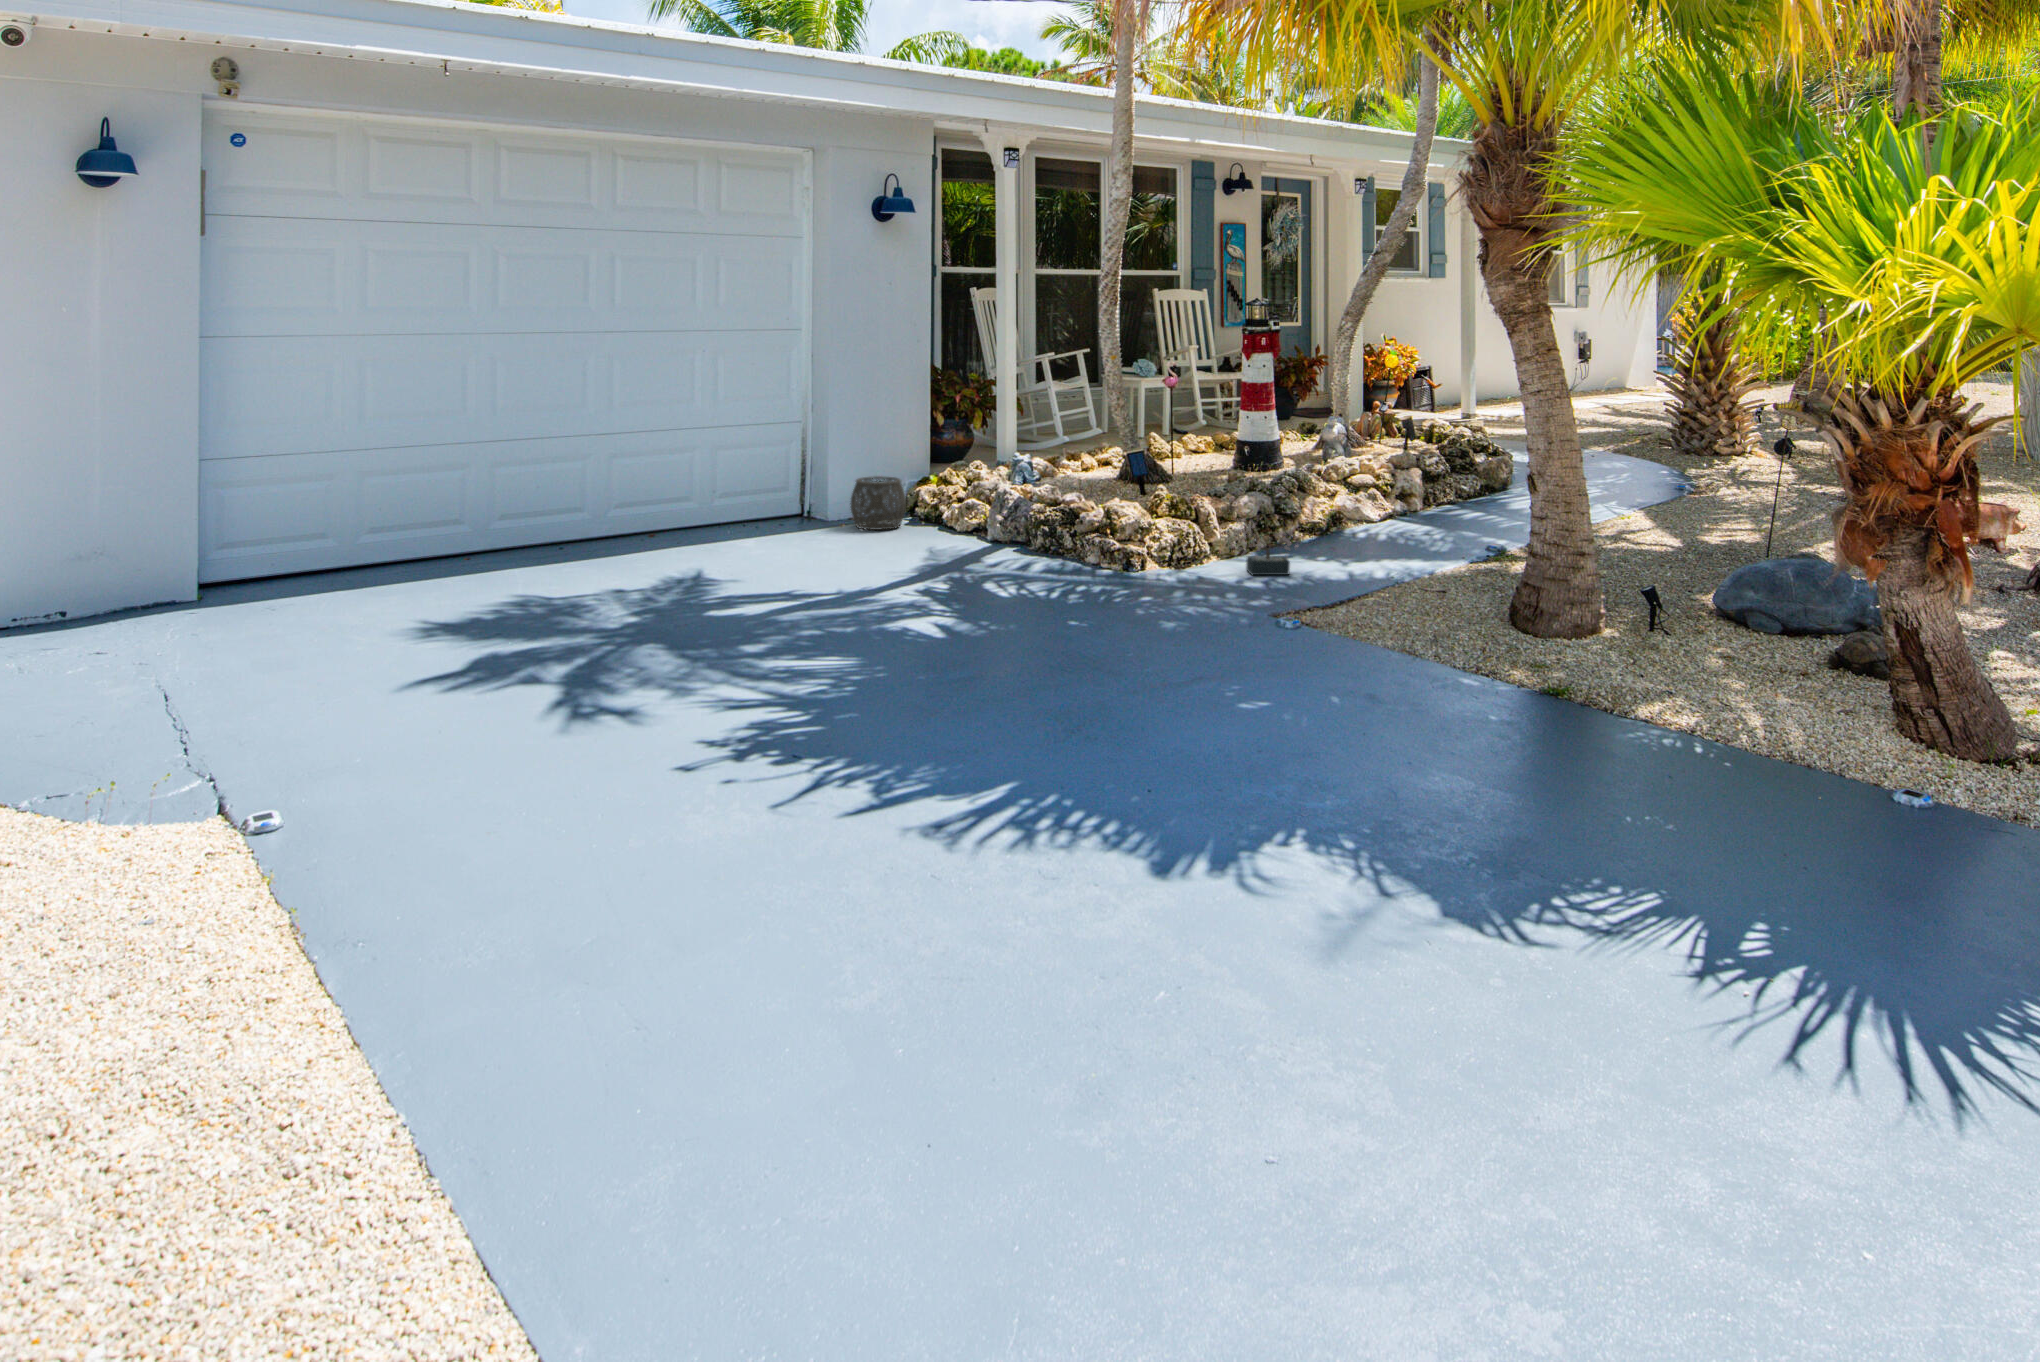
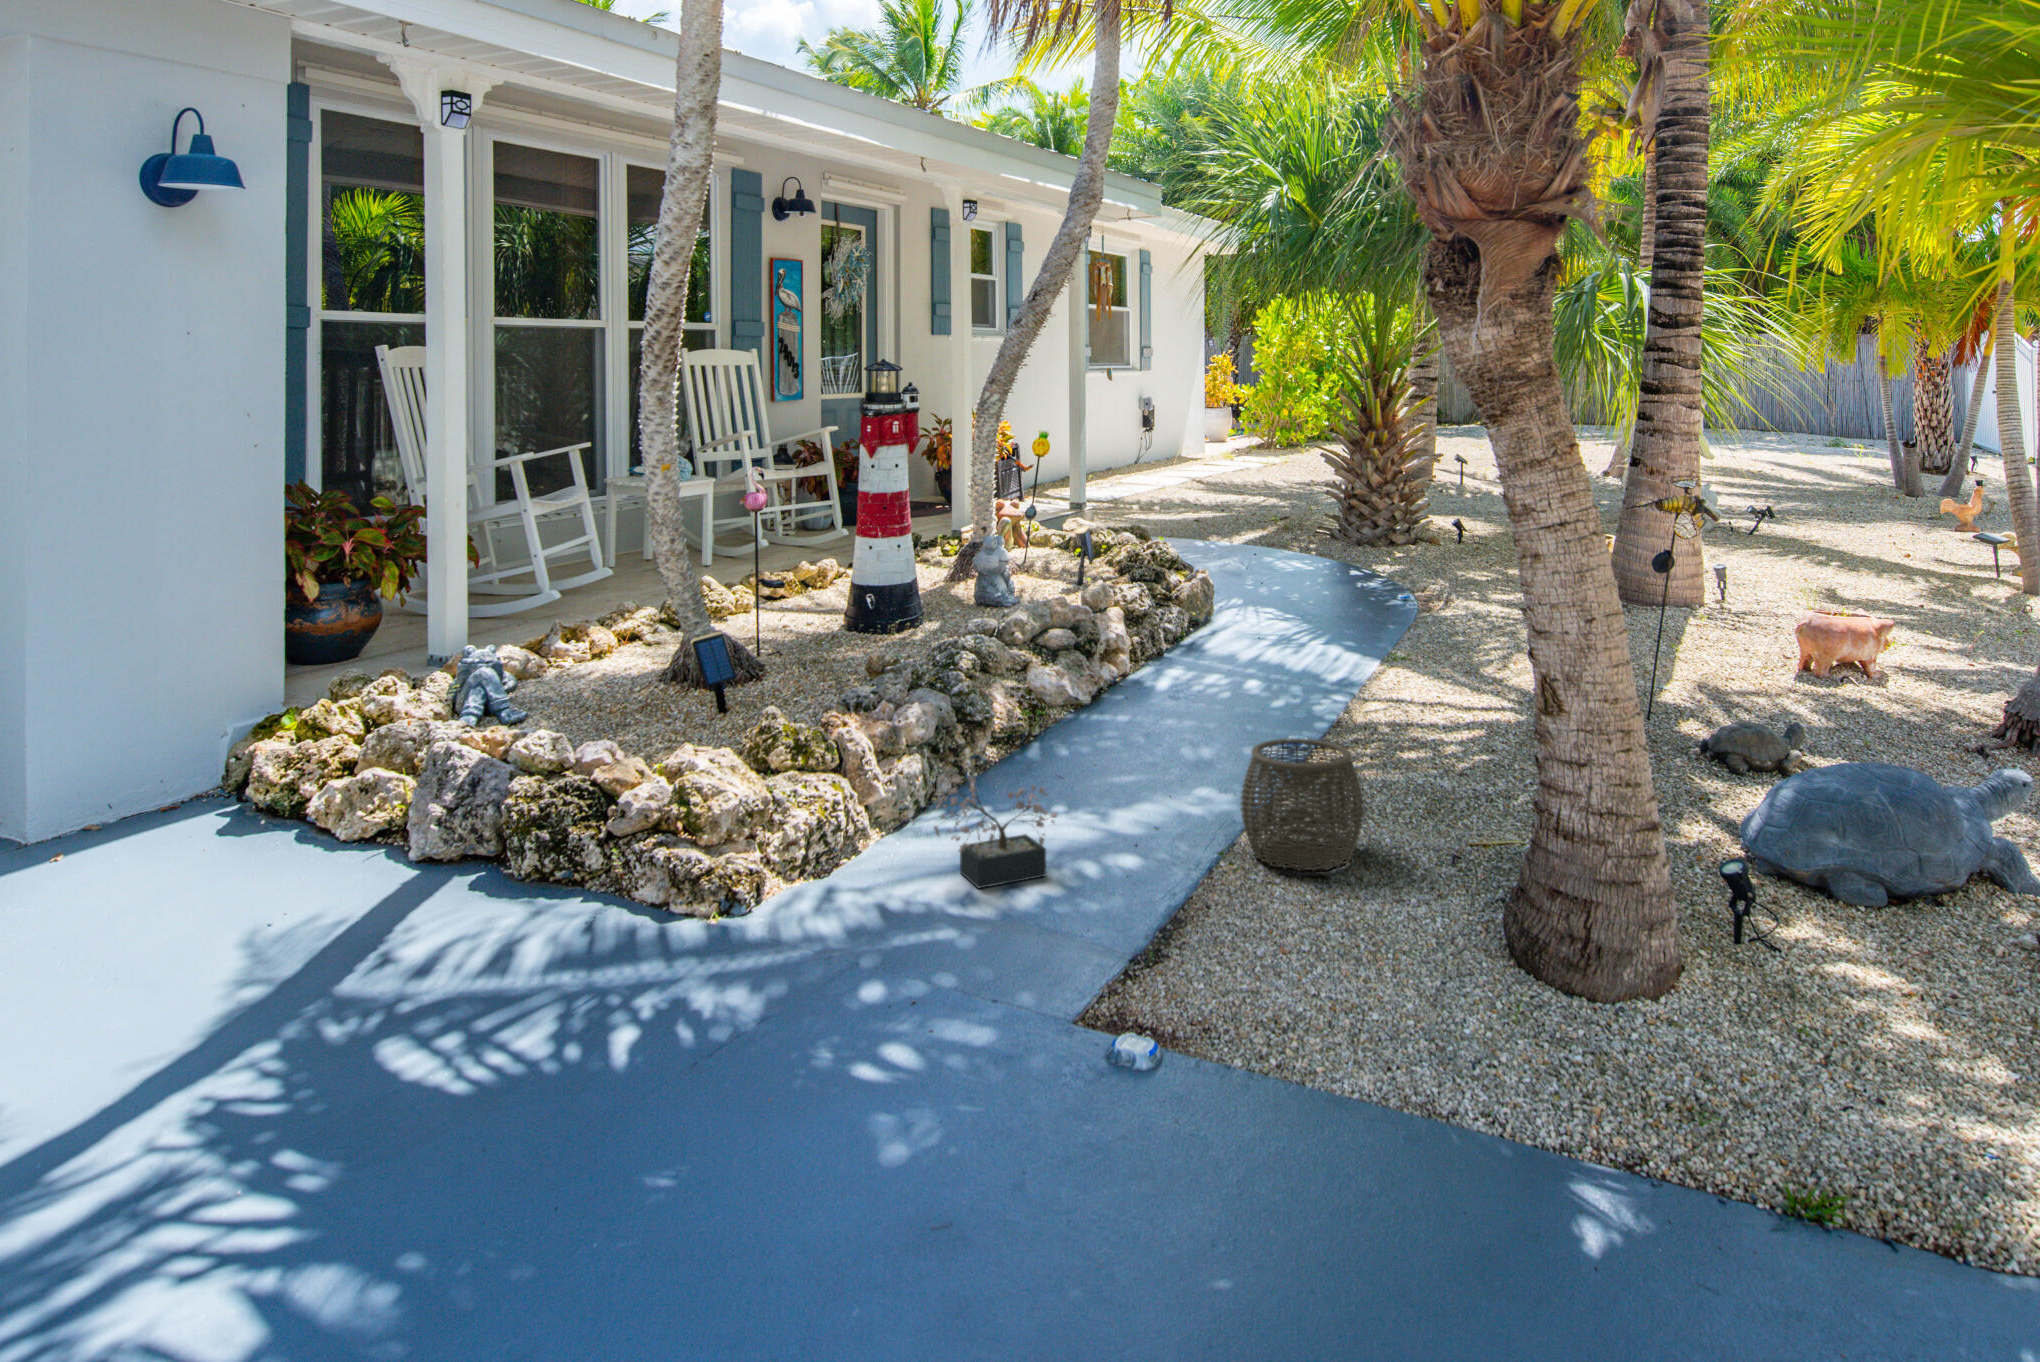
woven basket: present [850,476,906,530] -> present [1240,738,1364,871]

